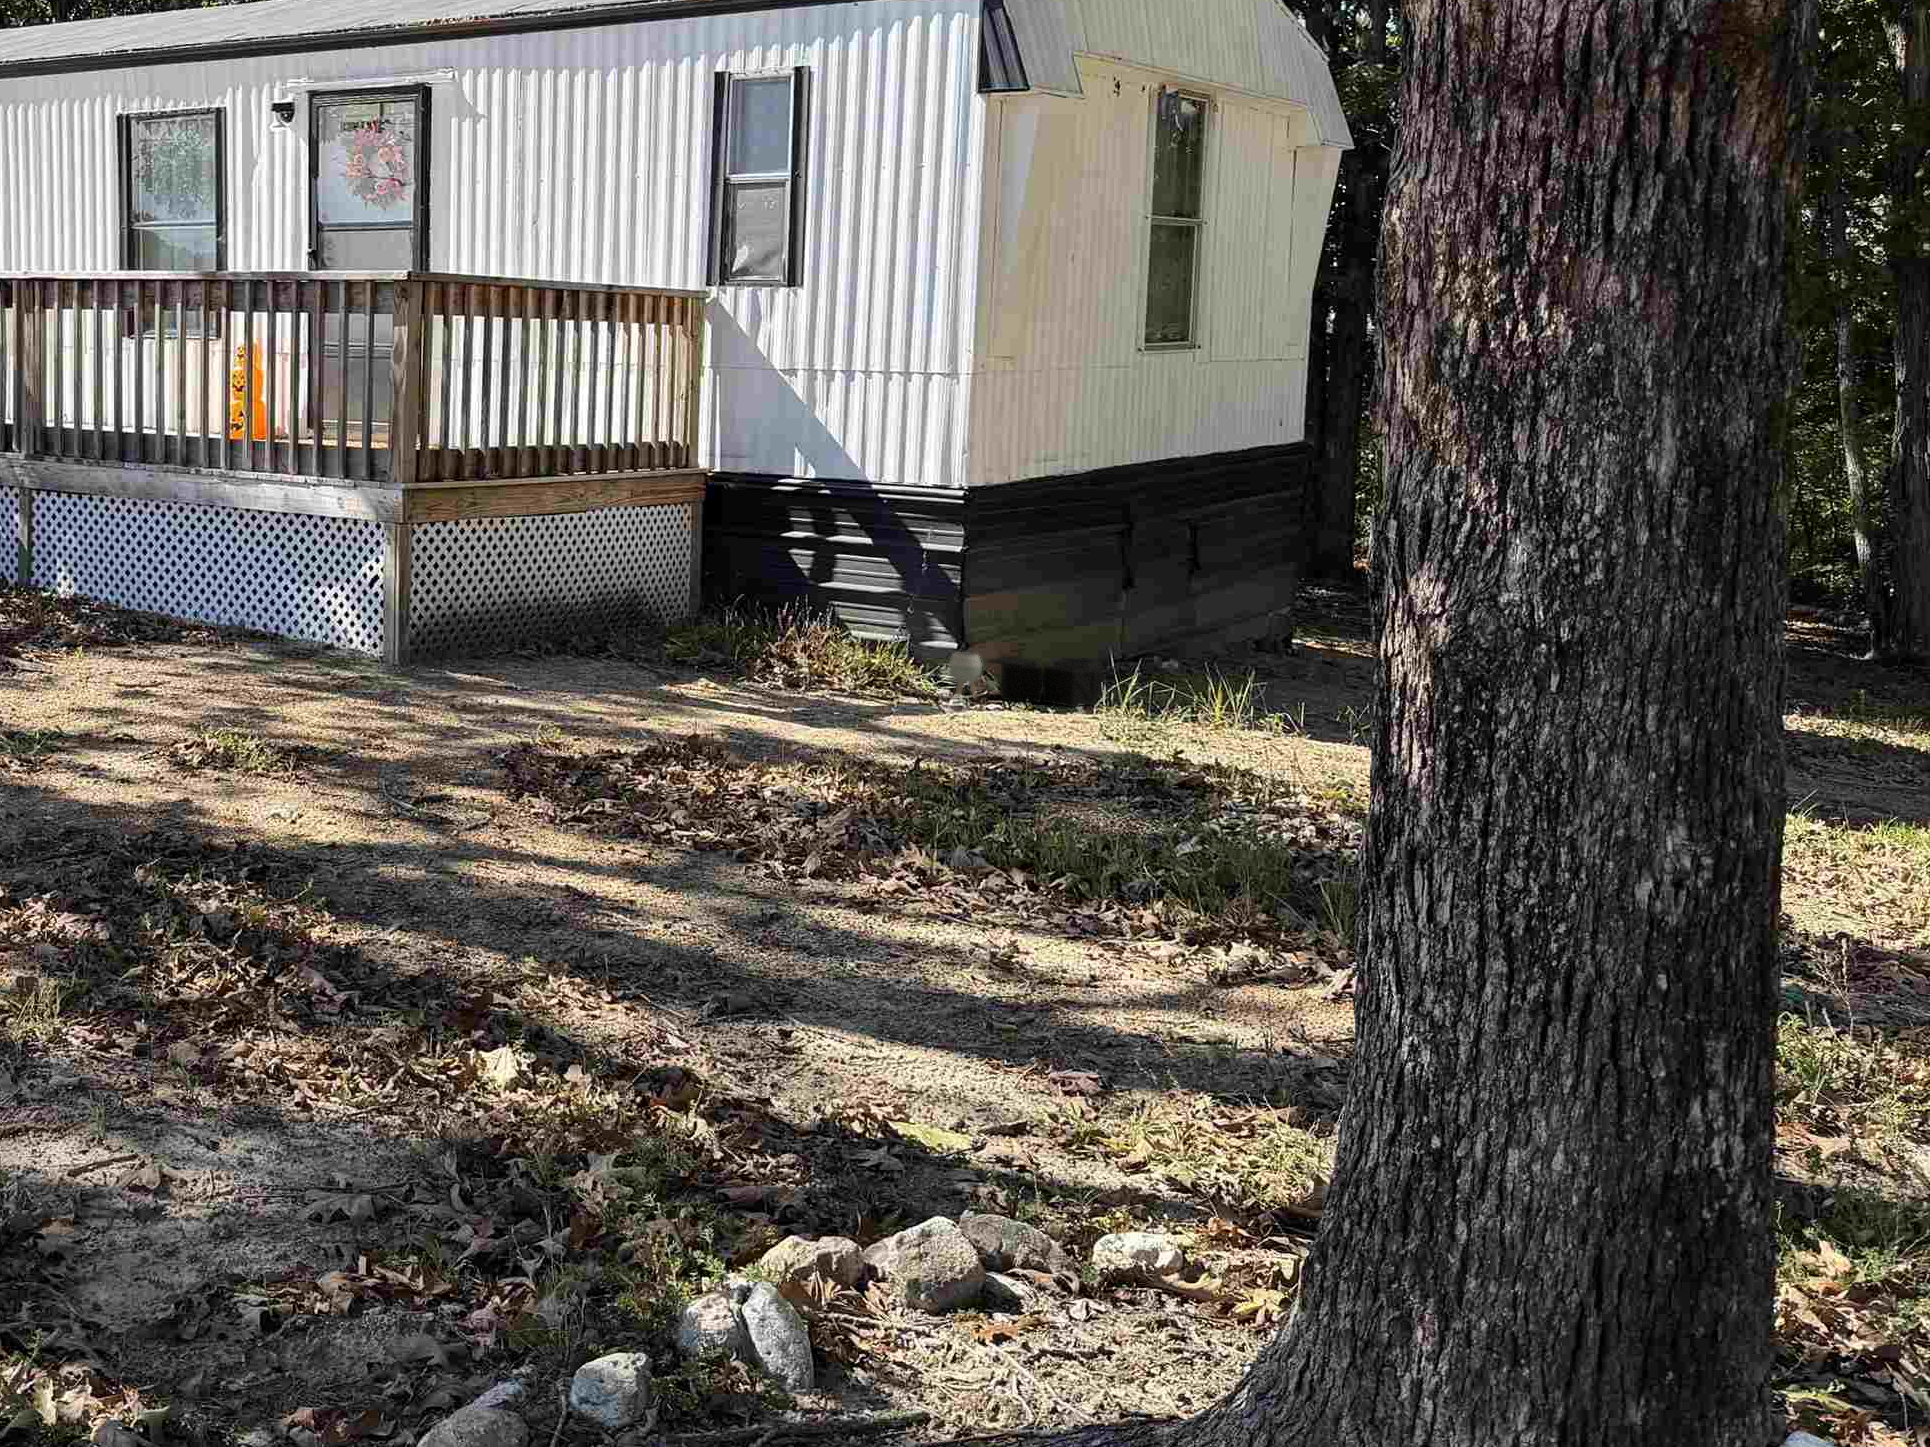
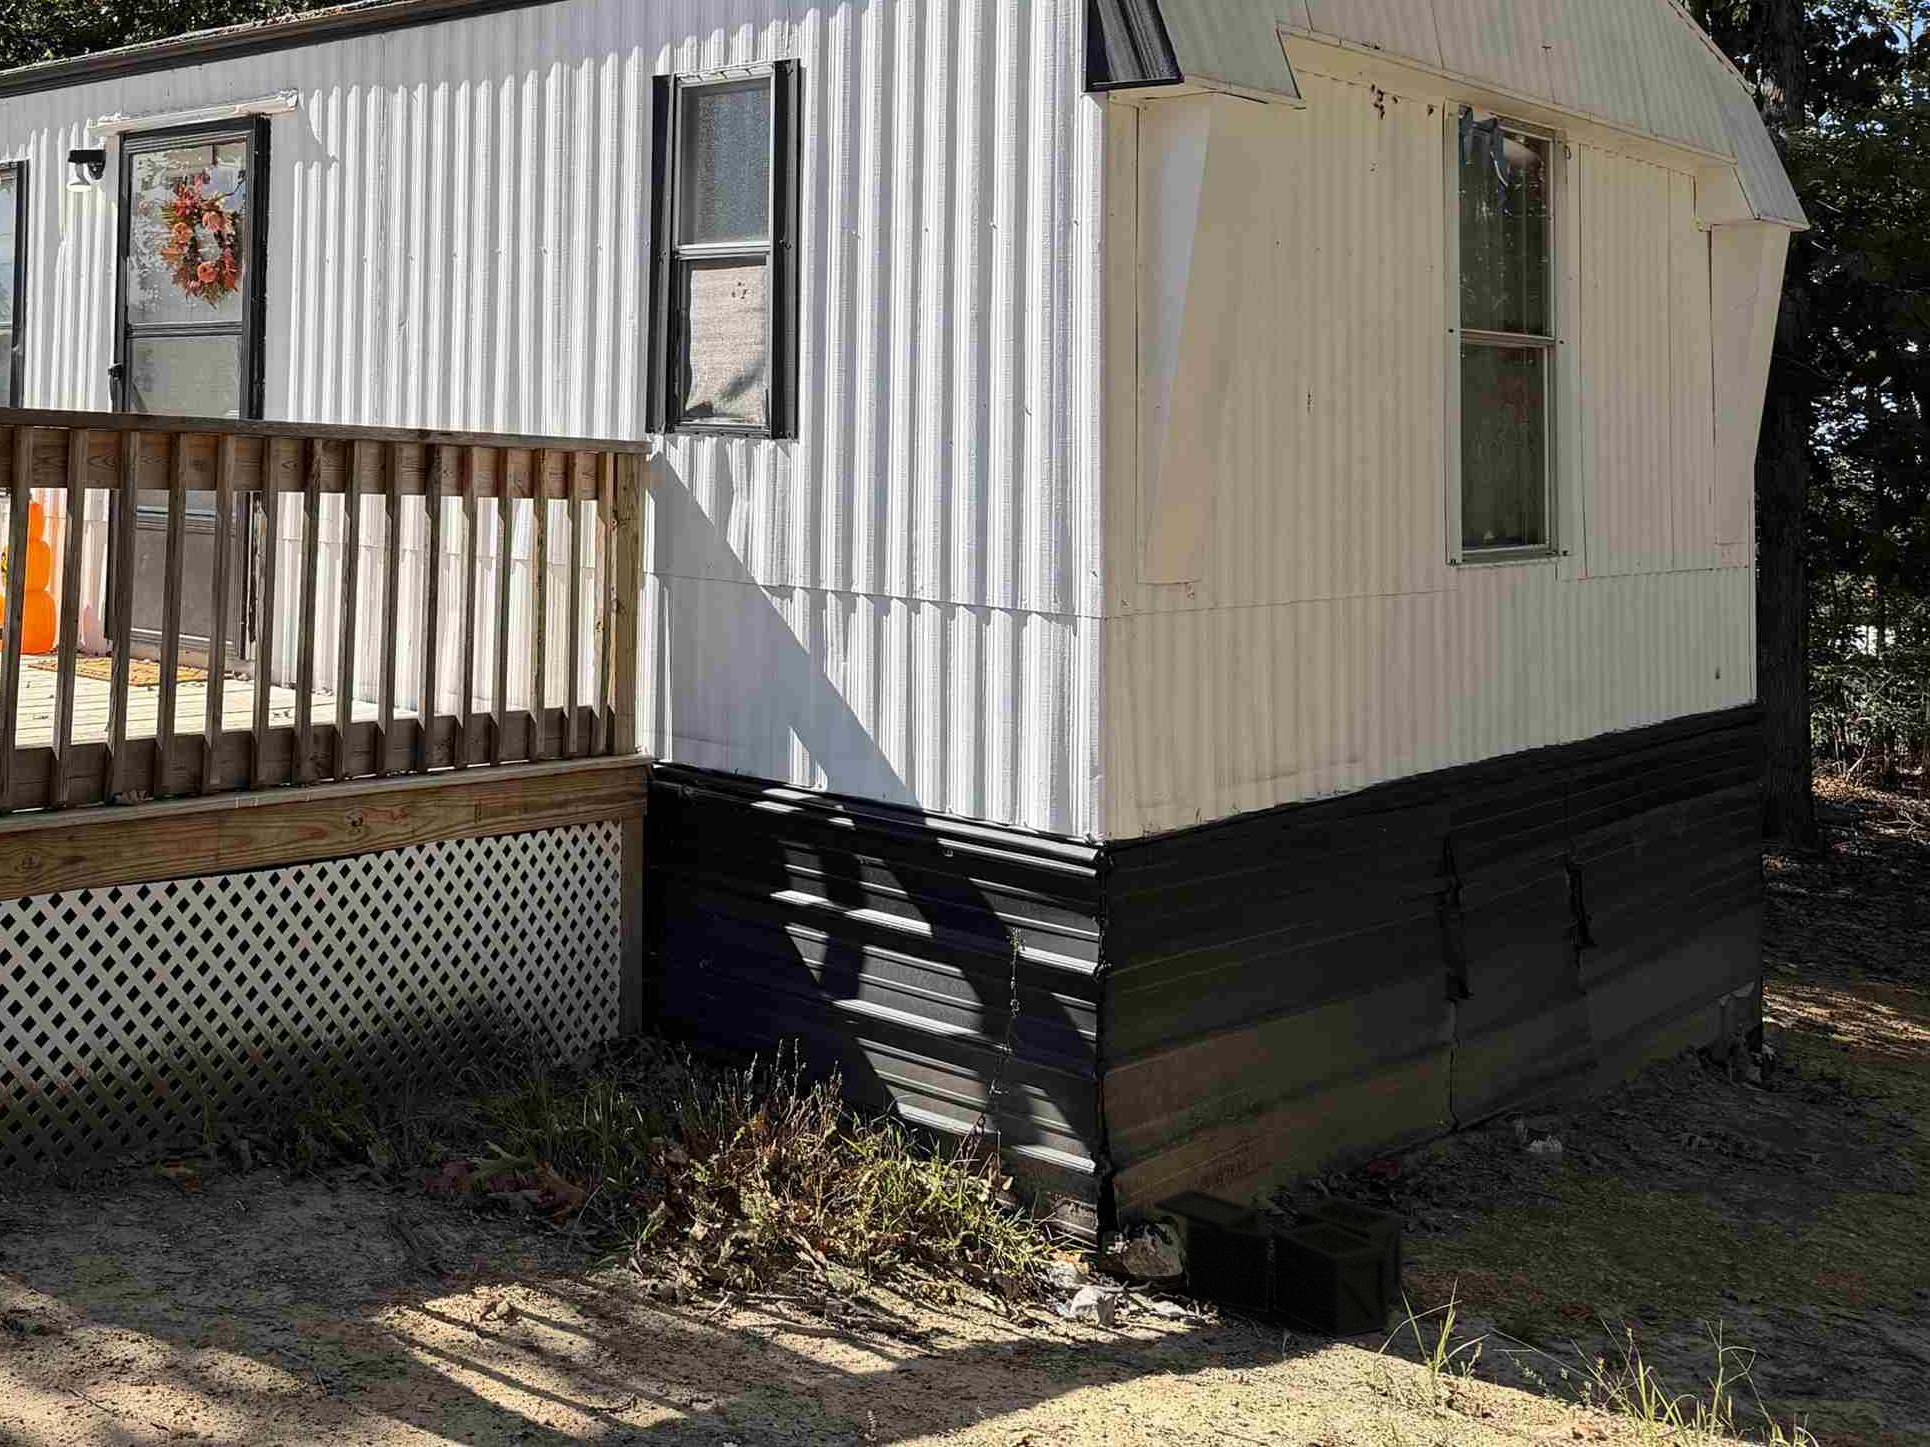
planter: present [949,652,982,698] -> none [1068,1188,1137,1296]

